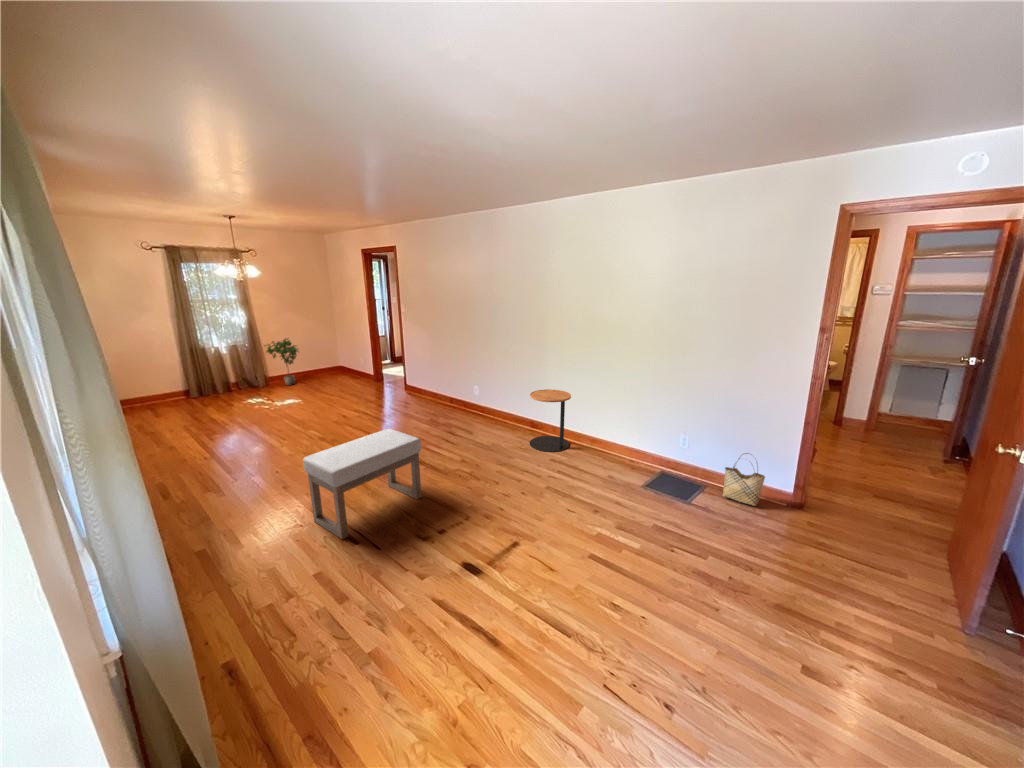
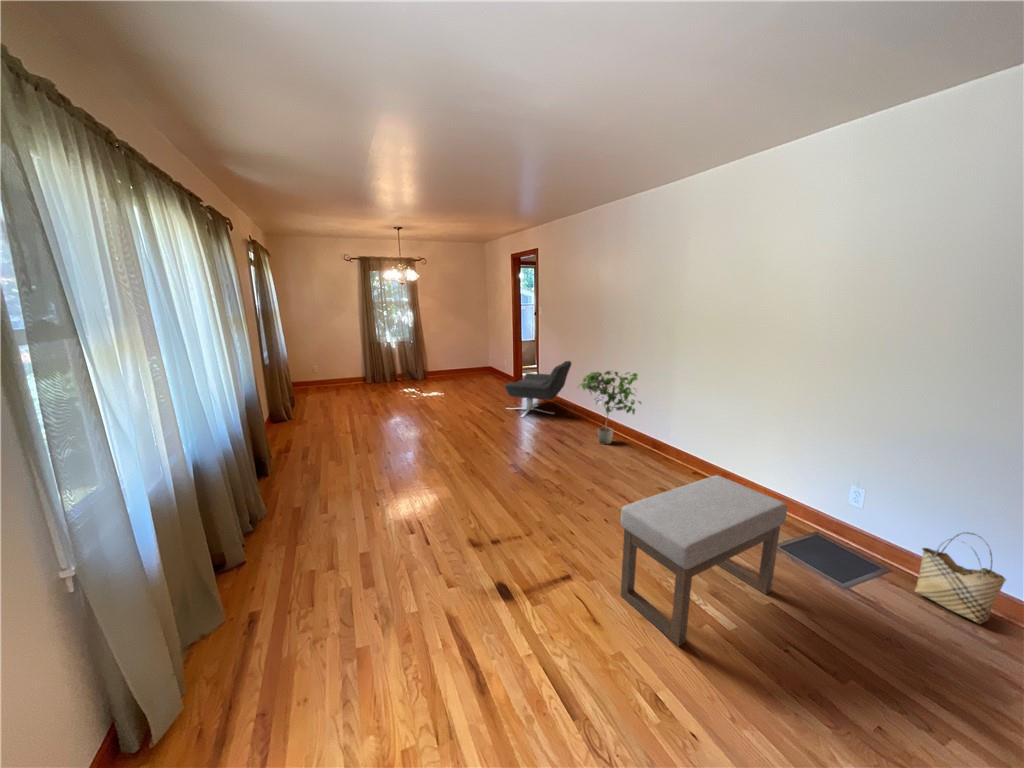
potted plant: present [266,338,299,386] -> present [581,371,641,444]
lounge chair: none [382,357,445,416] -> present [505,361,571,417]
side table: present [530,389,571,452] -> none [641,403,697,480]
ottoman: present [303,429,421,539] -> present [621,475,787,646]

